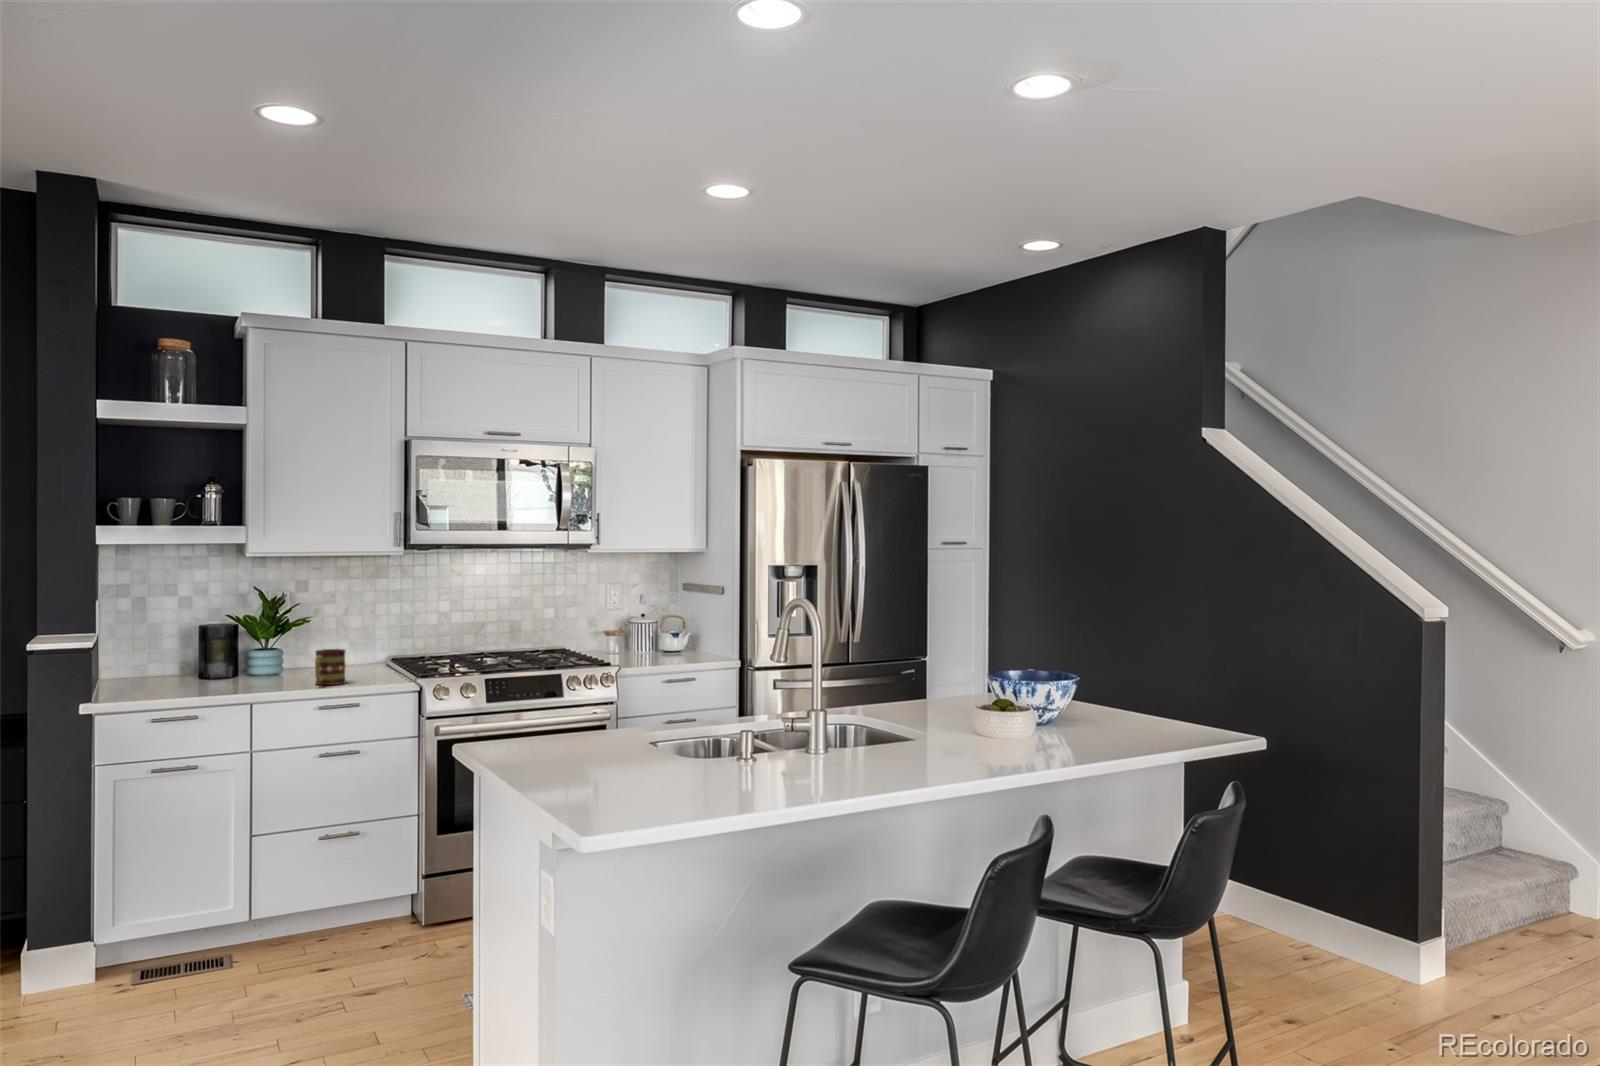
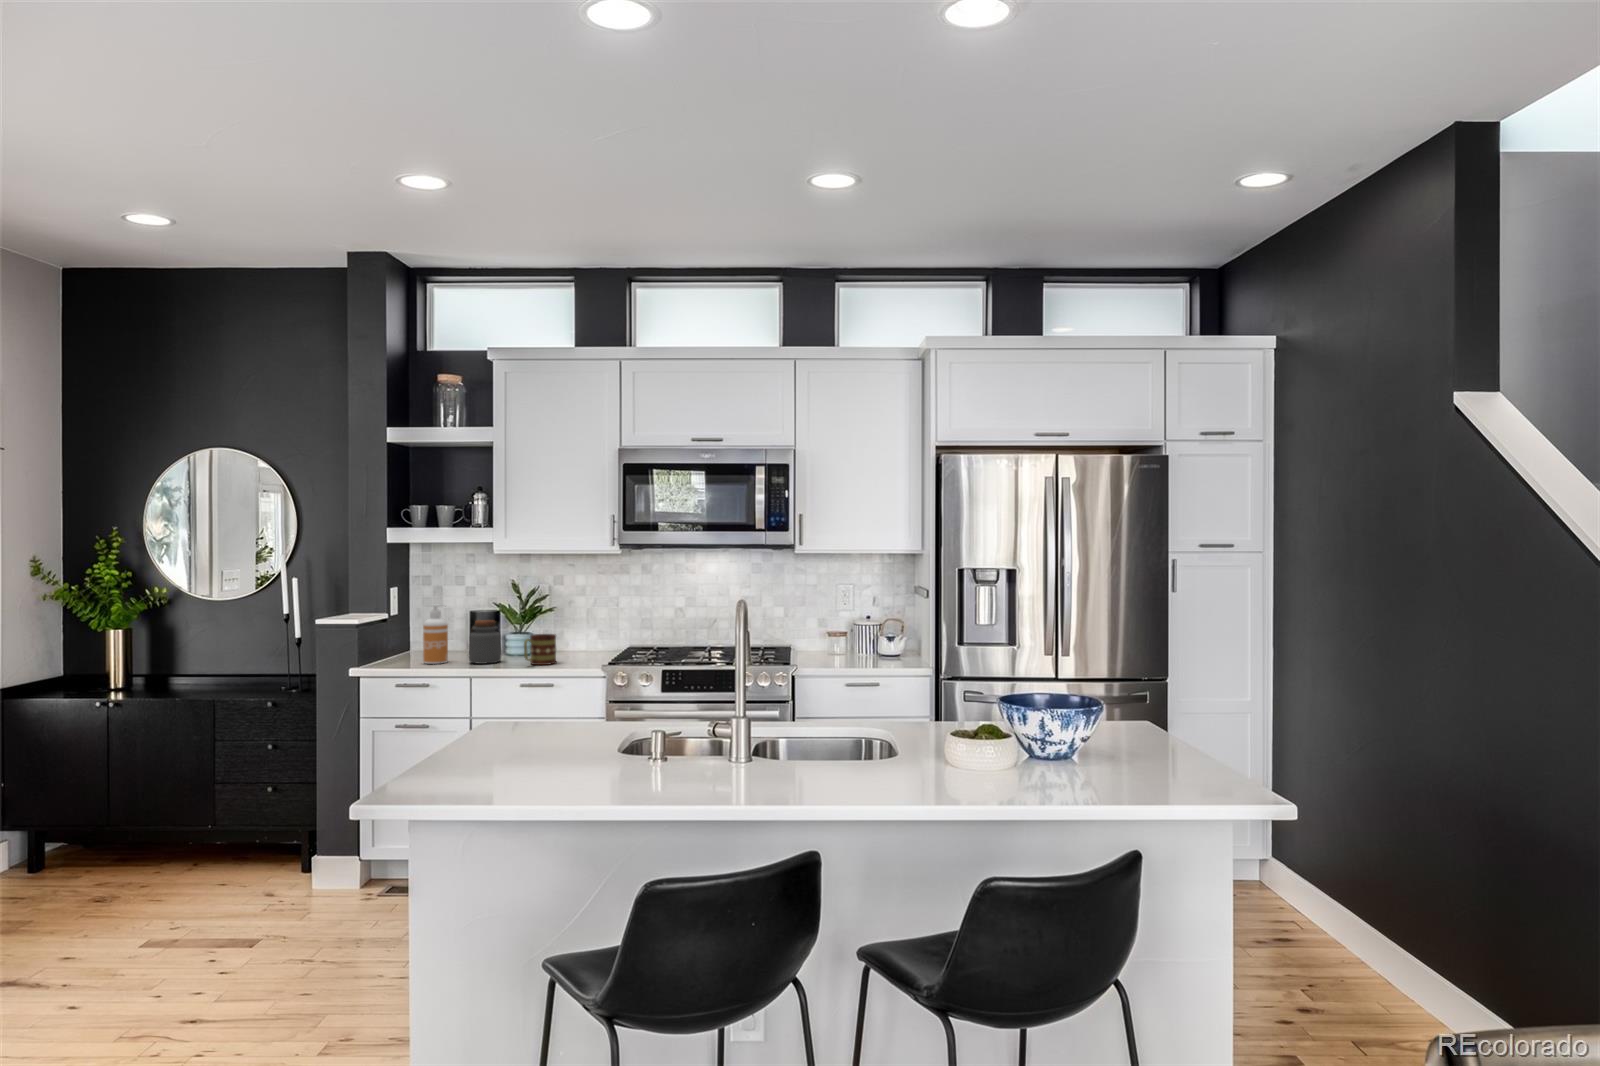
soap dispenser: none [161,620,193,693] -> present [423,605,448,664]
jar: none [227,636,268,689] -> present [469,620,501,664]

